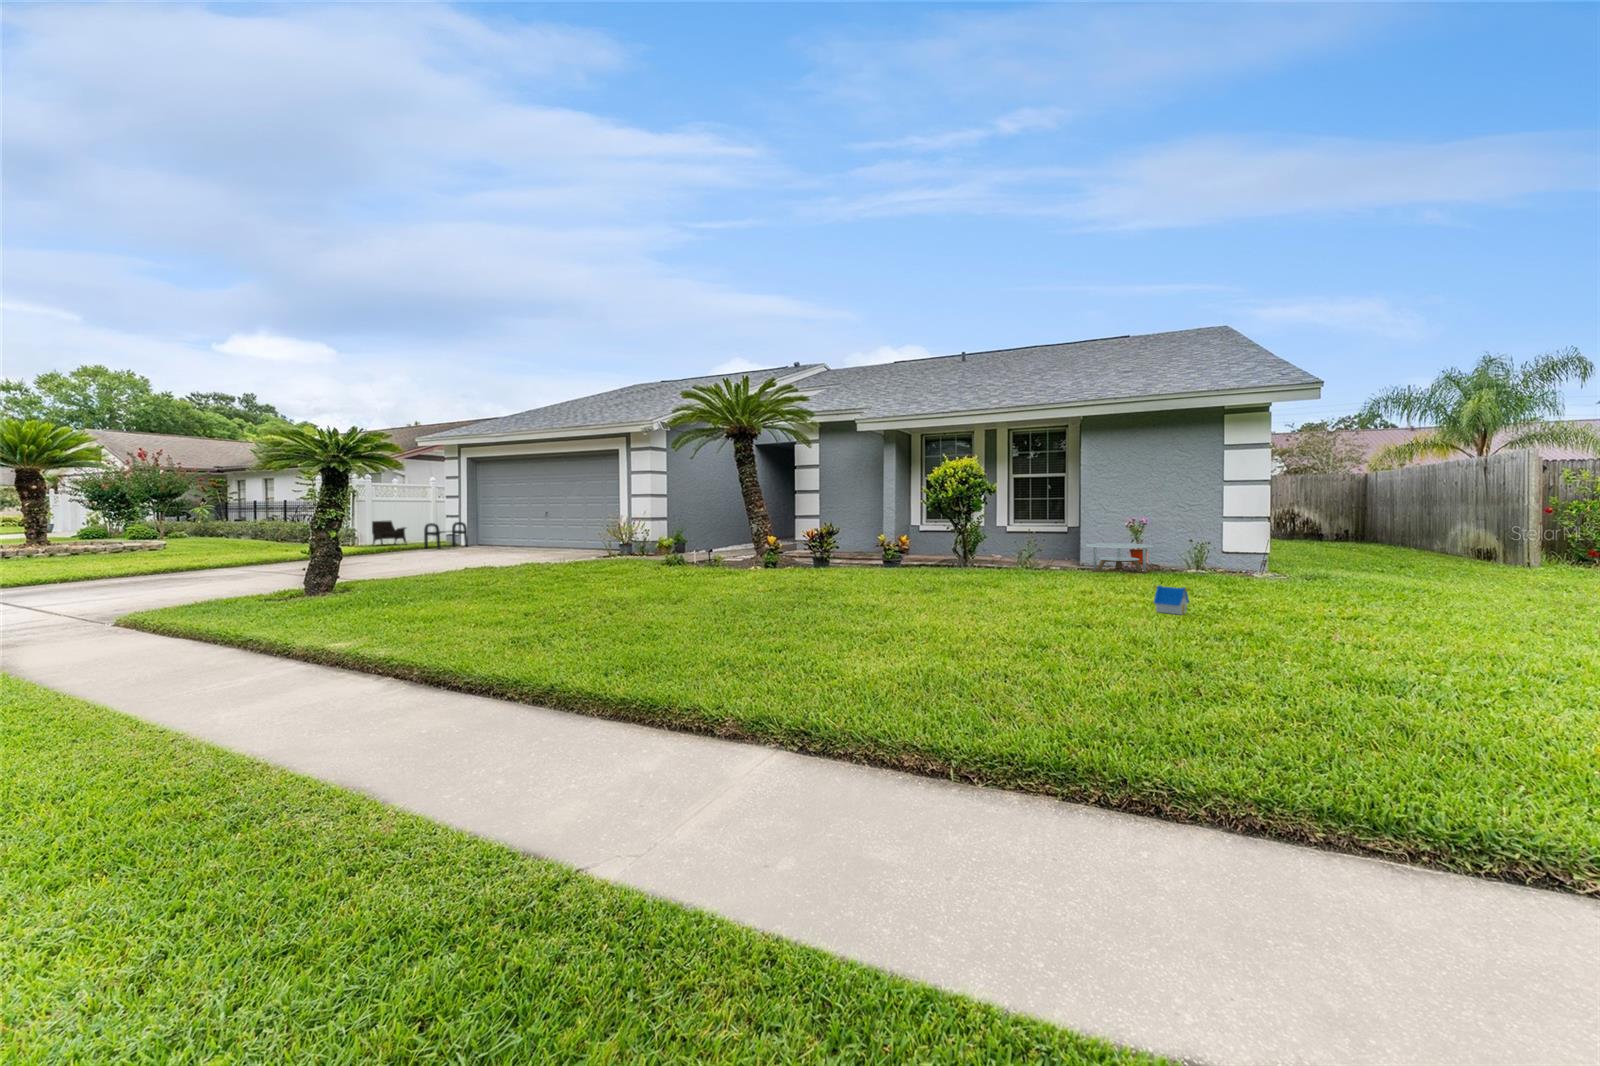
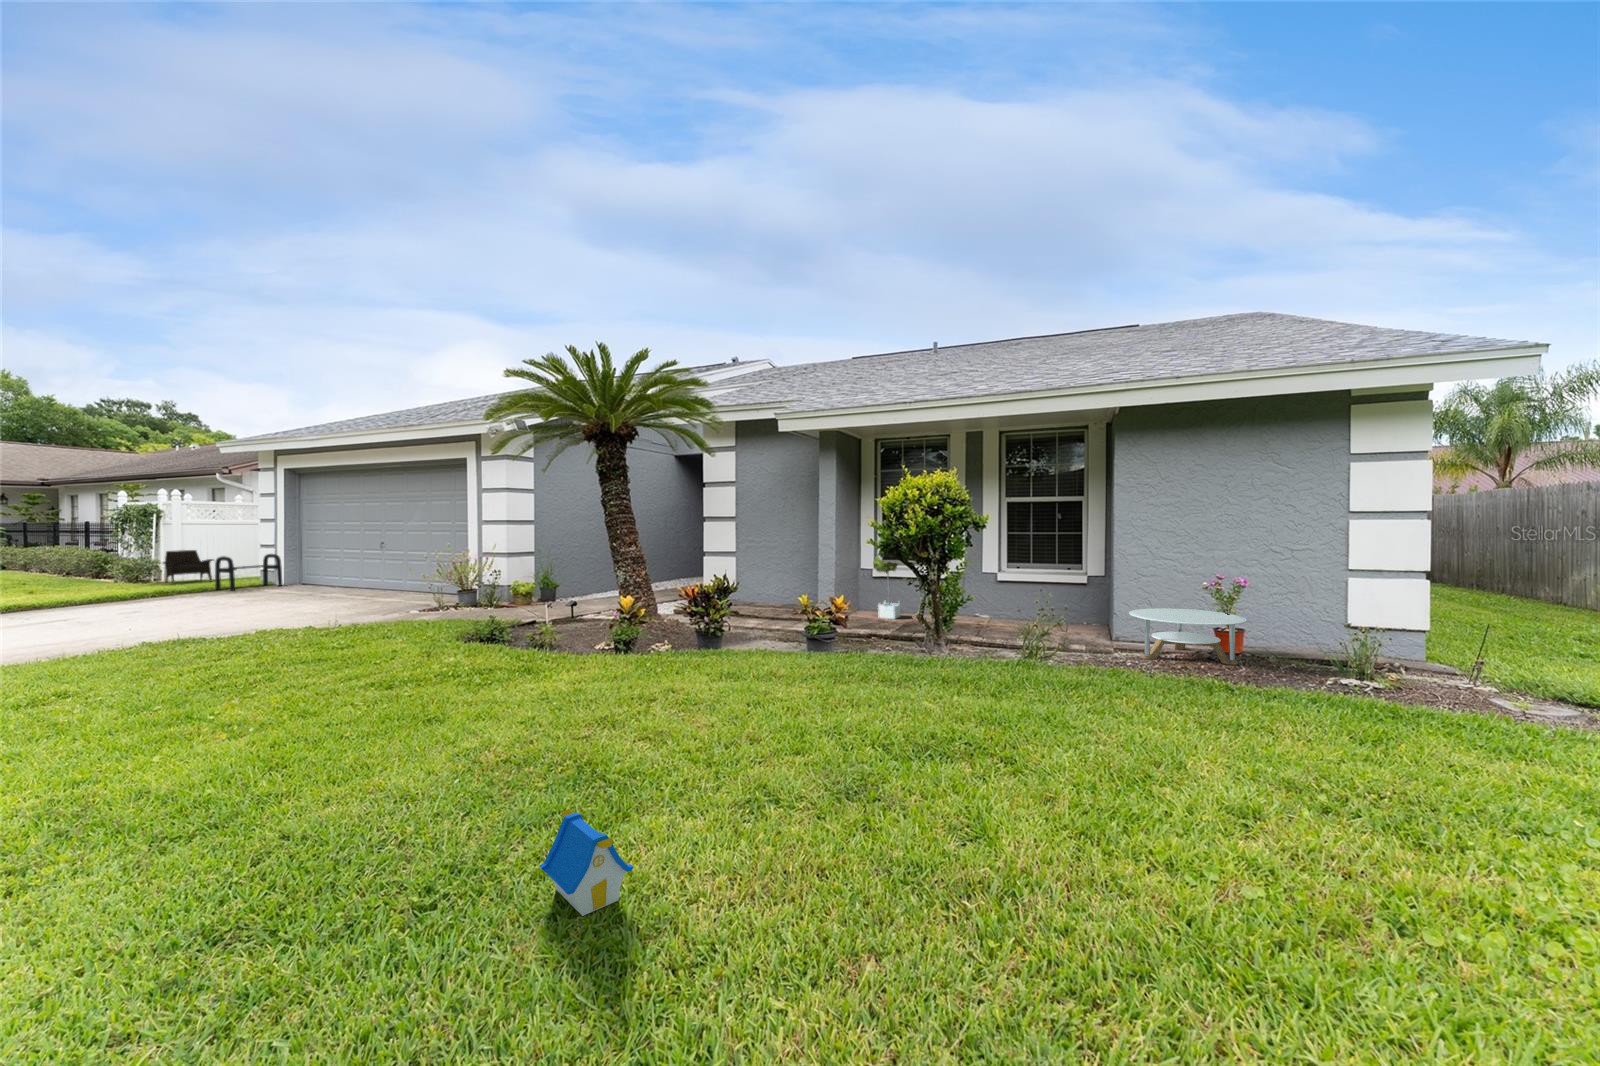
potted tree: none [921,515,941,558] -> present [873,557,901,619]
toy house: present [1154,585,1190,614] -> present [539,809,633,916]

